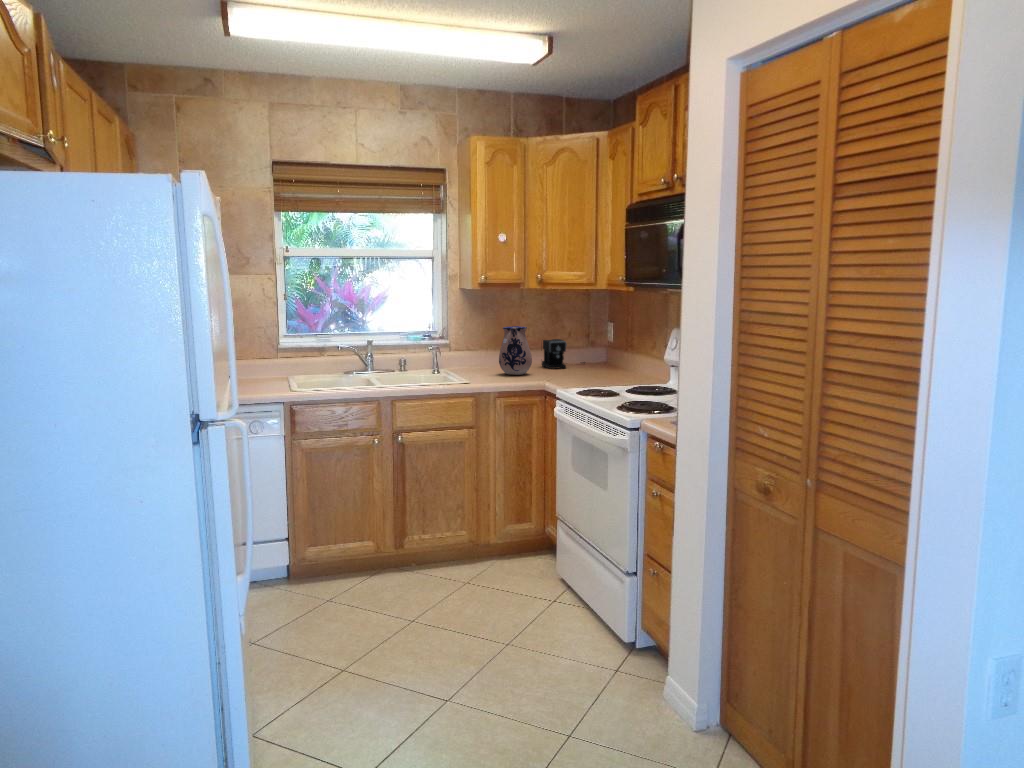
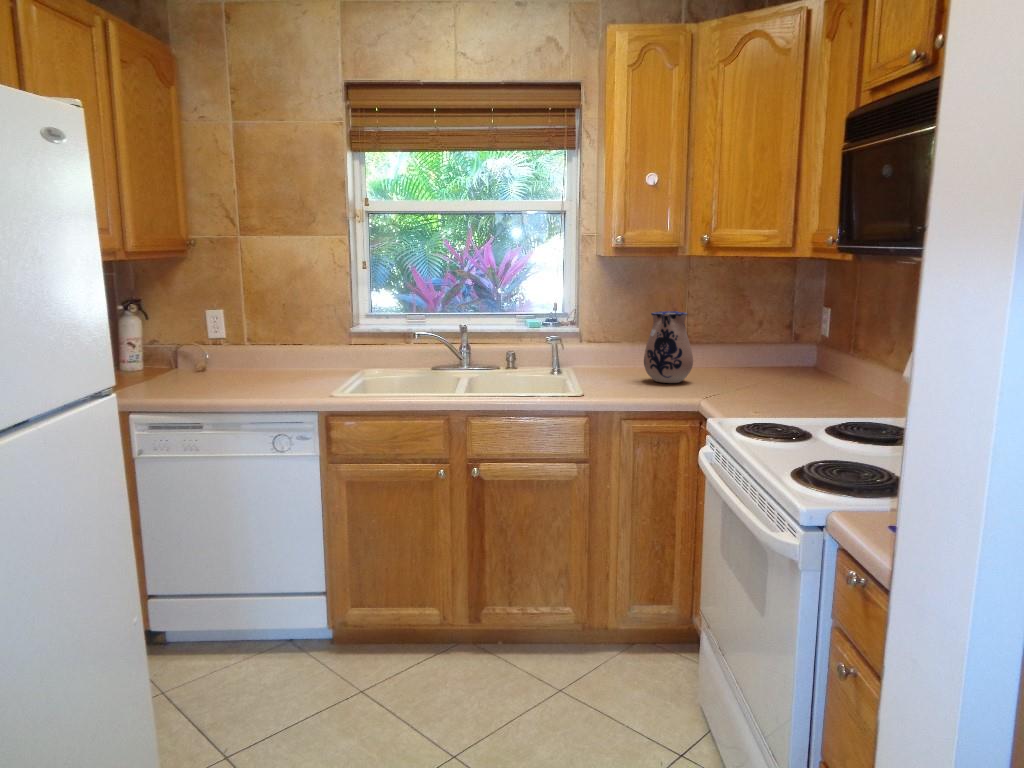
coffee maker: present [542,339,585,369] -> none [717,330,785,374]

